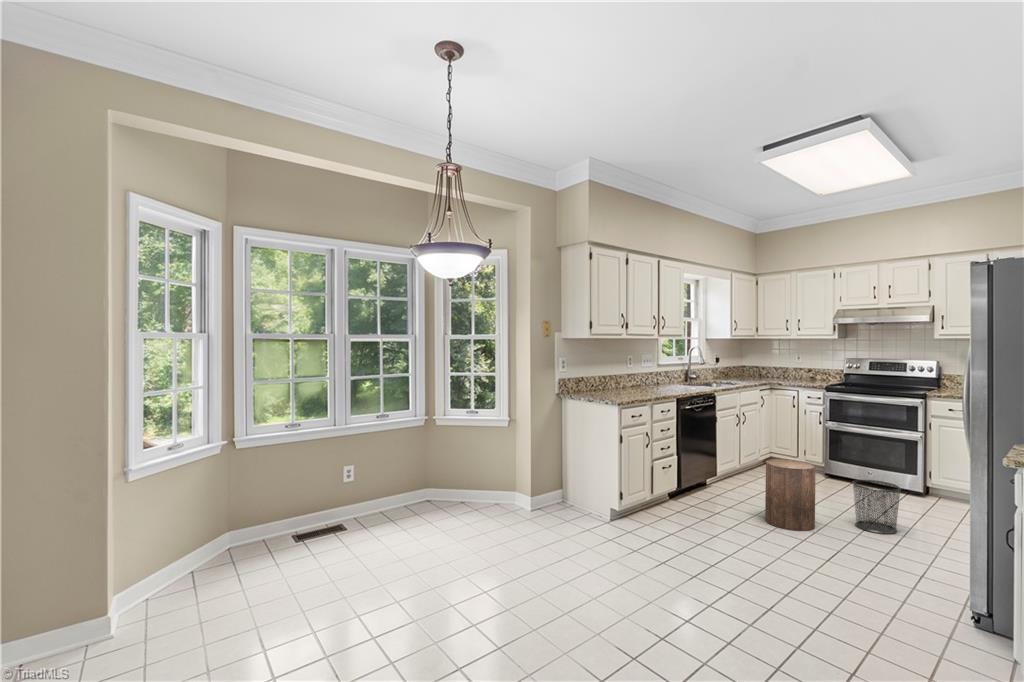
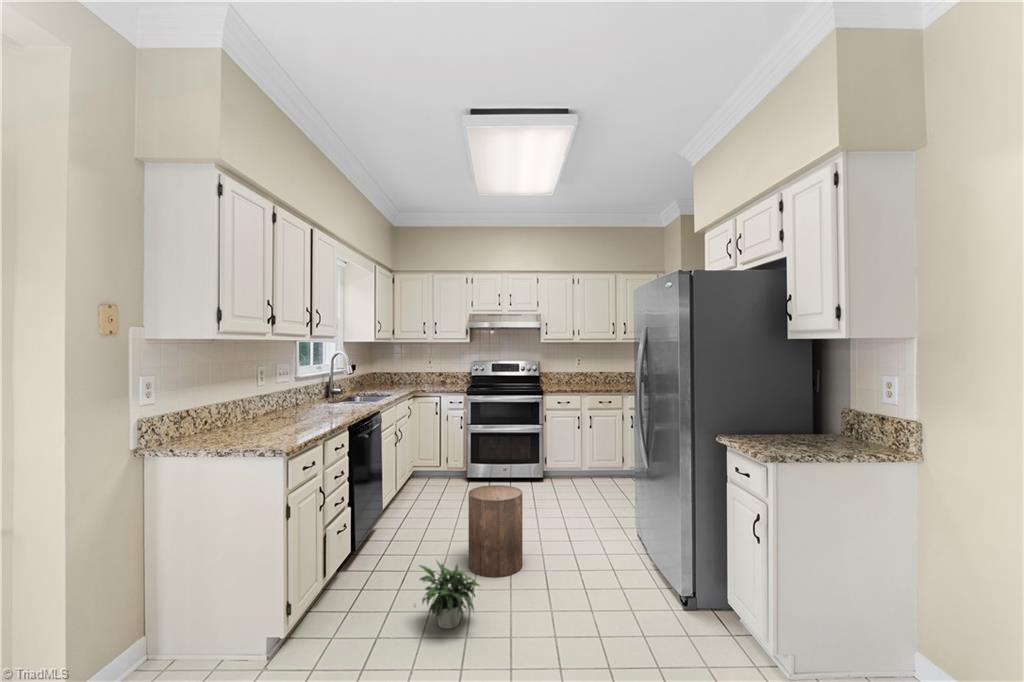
waste bin: present [852,480,901,534] -> none [543,489,586,549]
potted plant: none [702,492,745,539] -> present [420,562,480,629]

